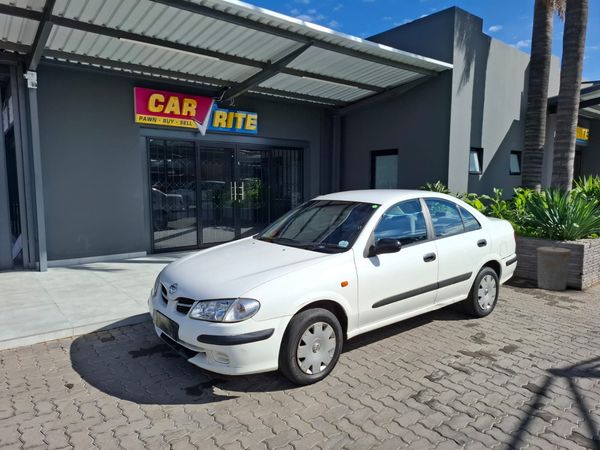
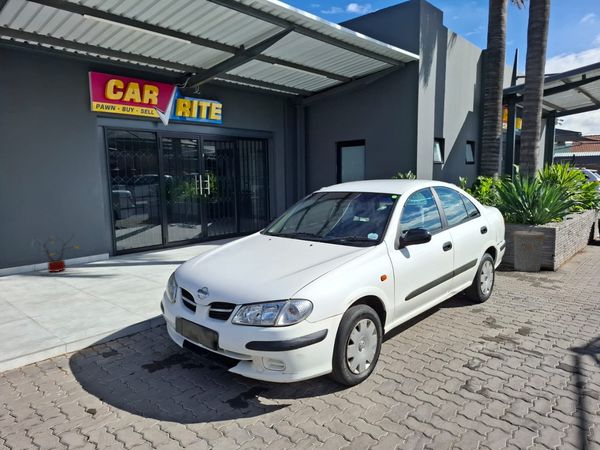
decorative plant: none [79,231,117,265] -> present [41,239,78,272]

